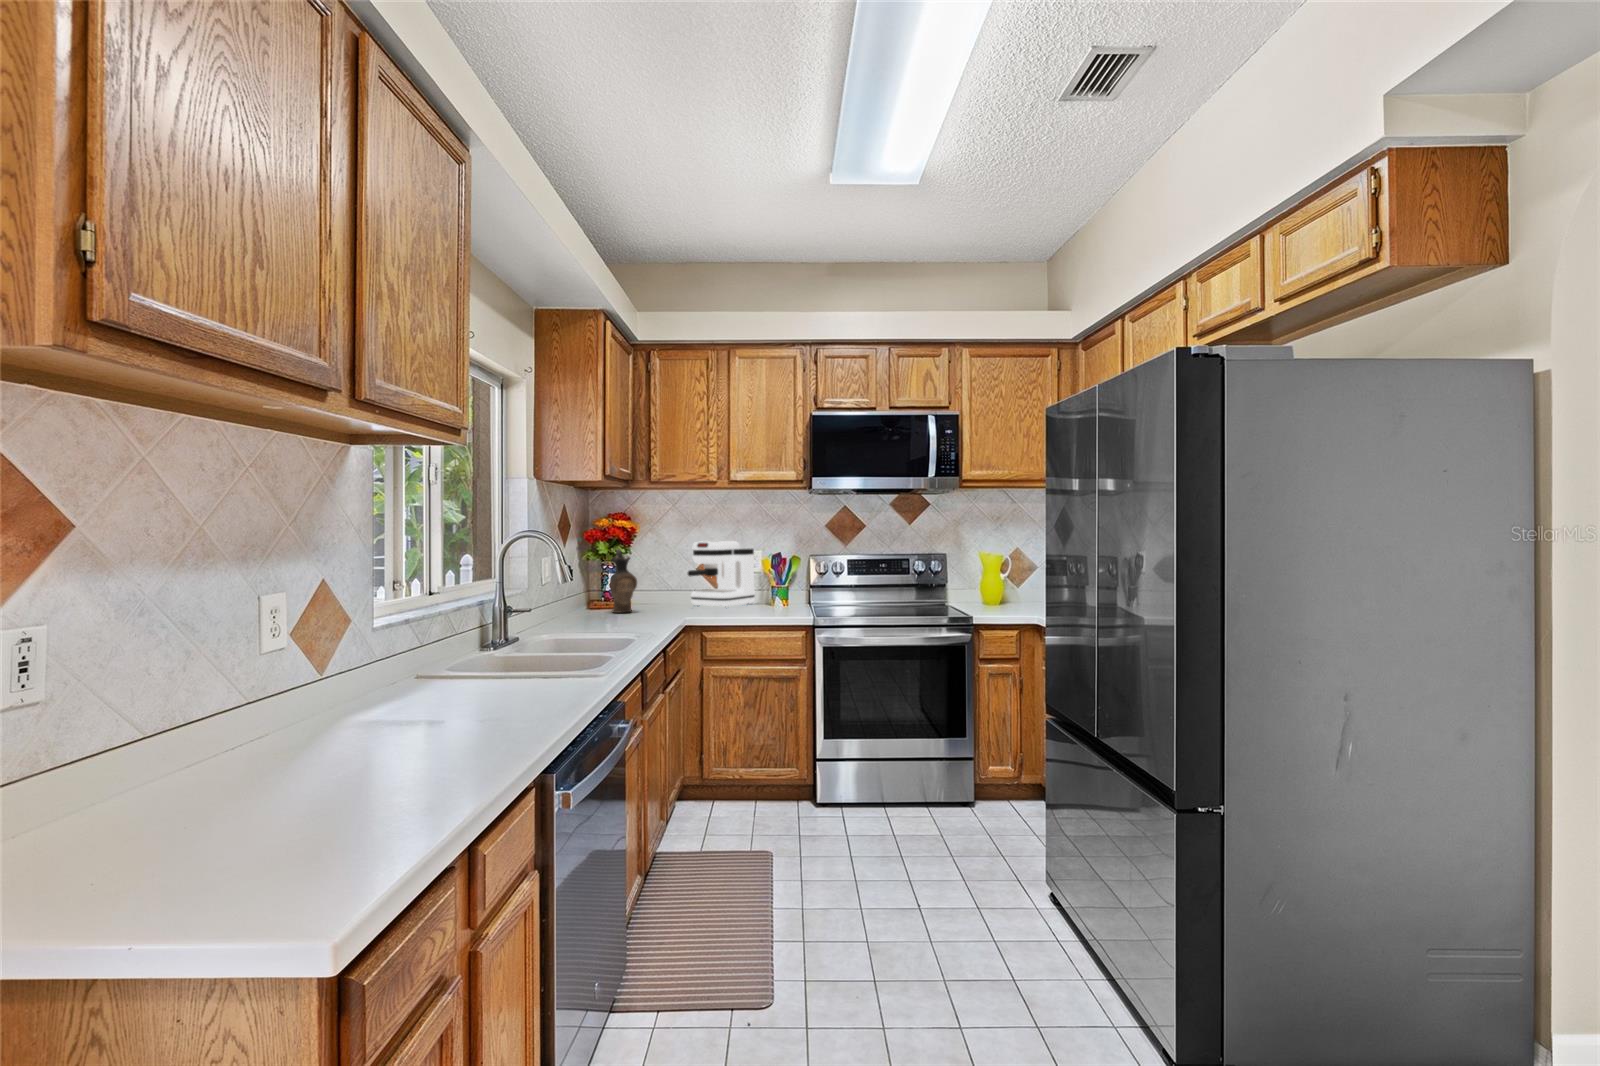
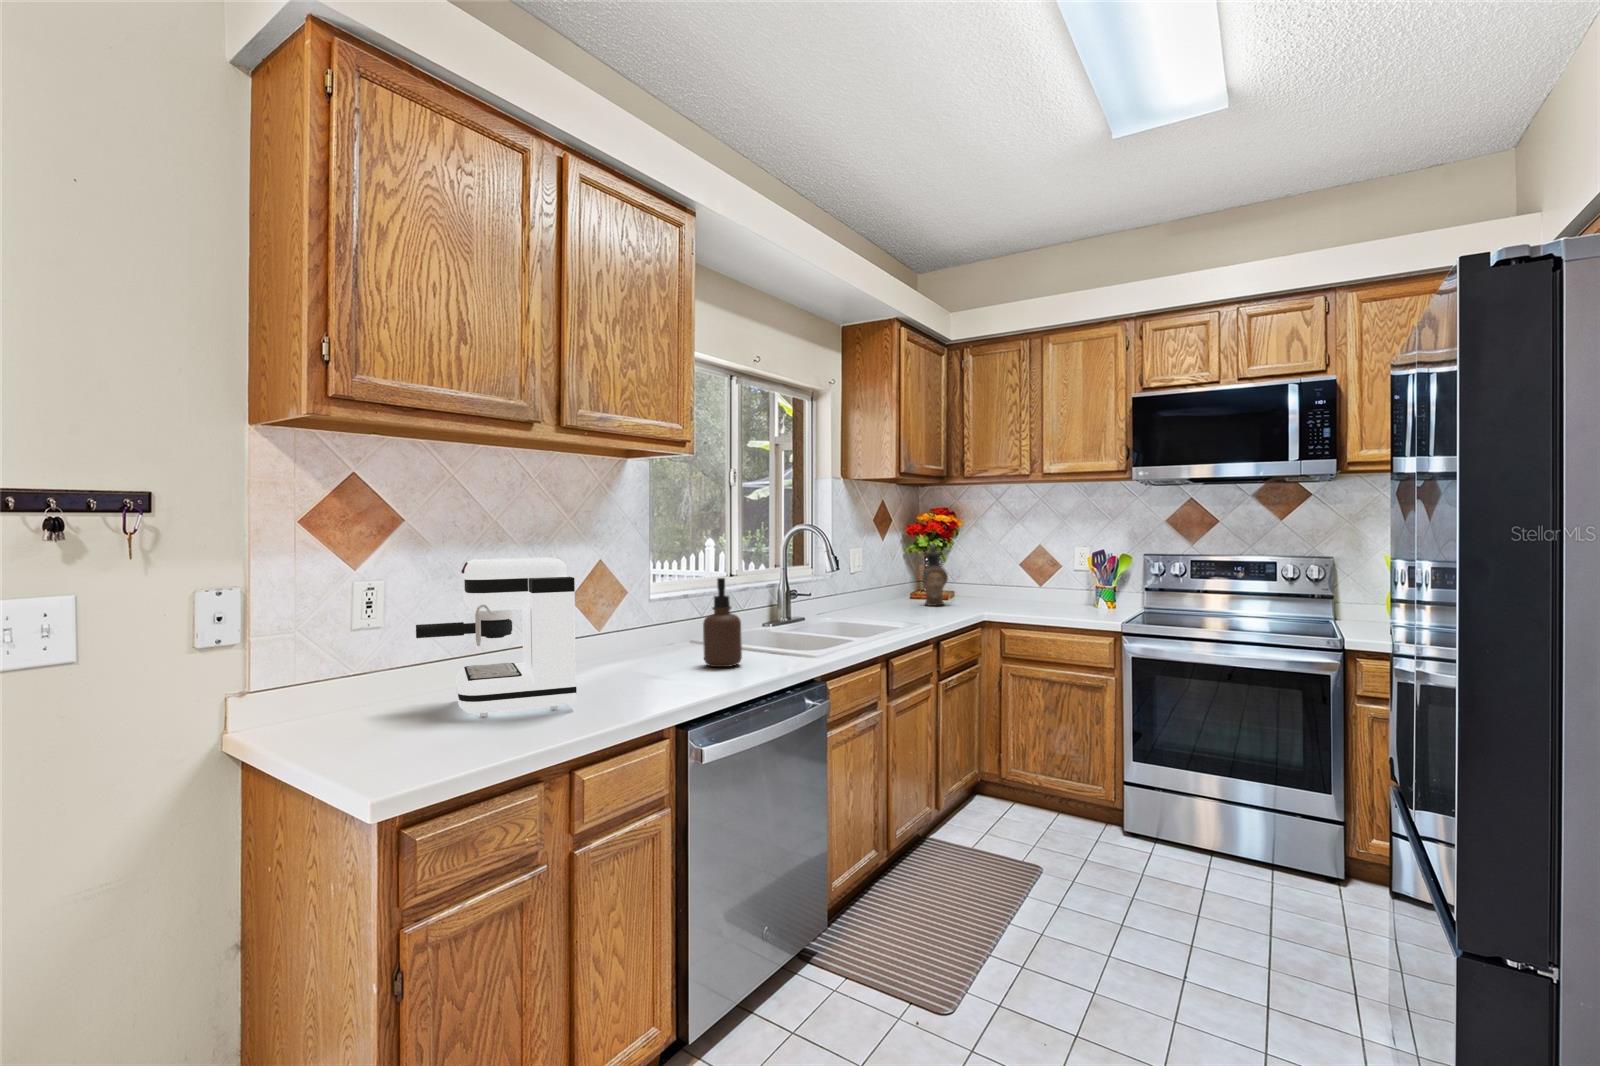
coffee maker: present [688,541,755,608] -> present [416,558,577,716]
soap dispenser: none [485,595,534,702] -> present [703,578,742,667]

